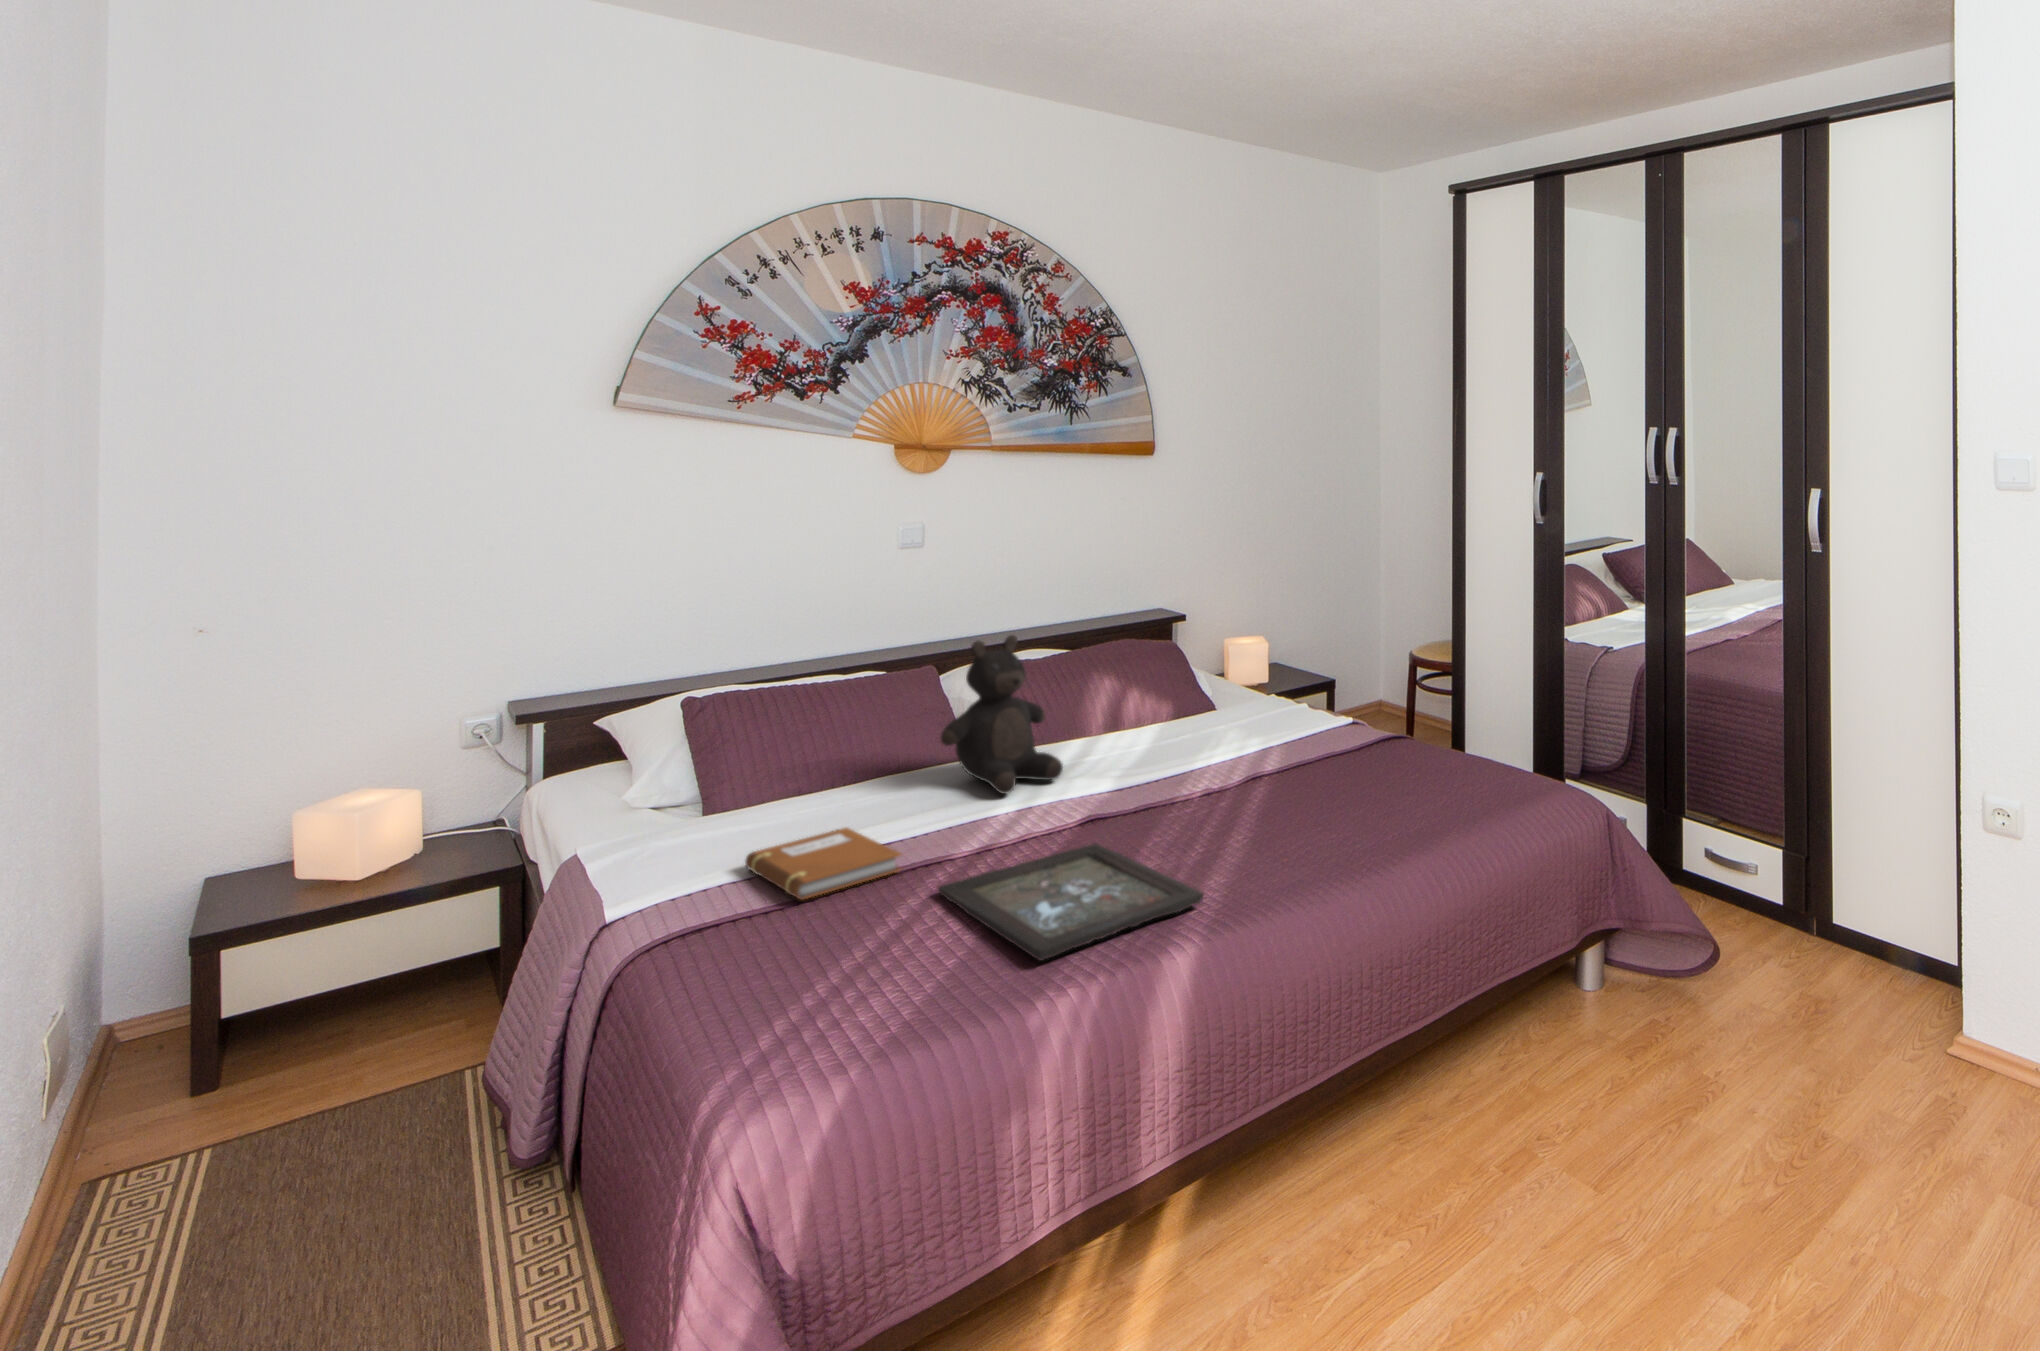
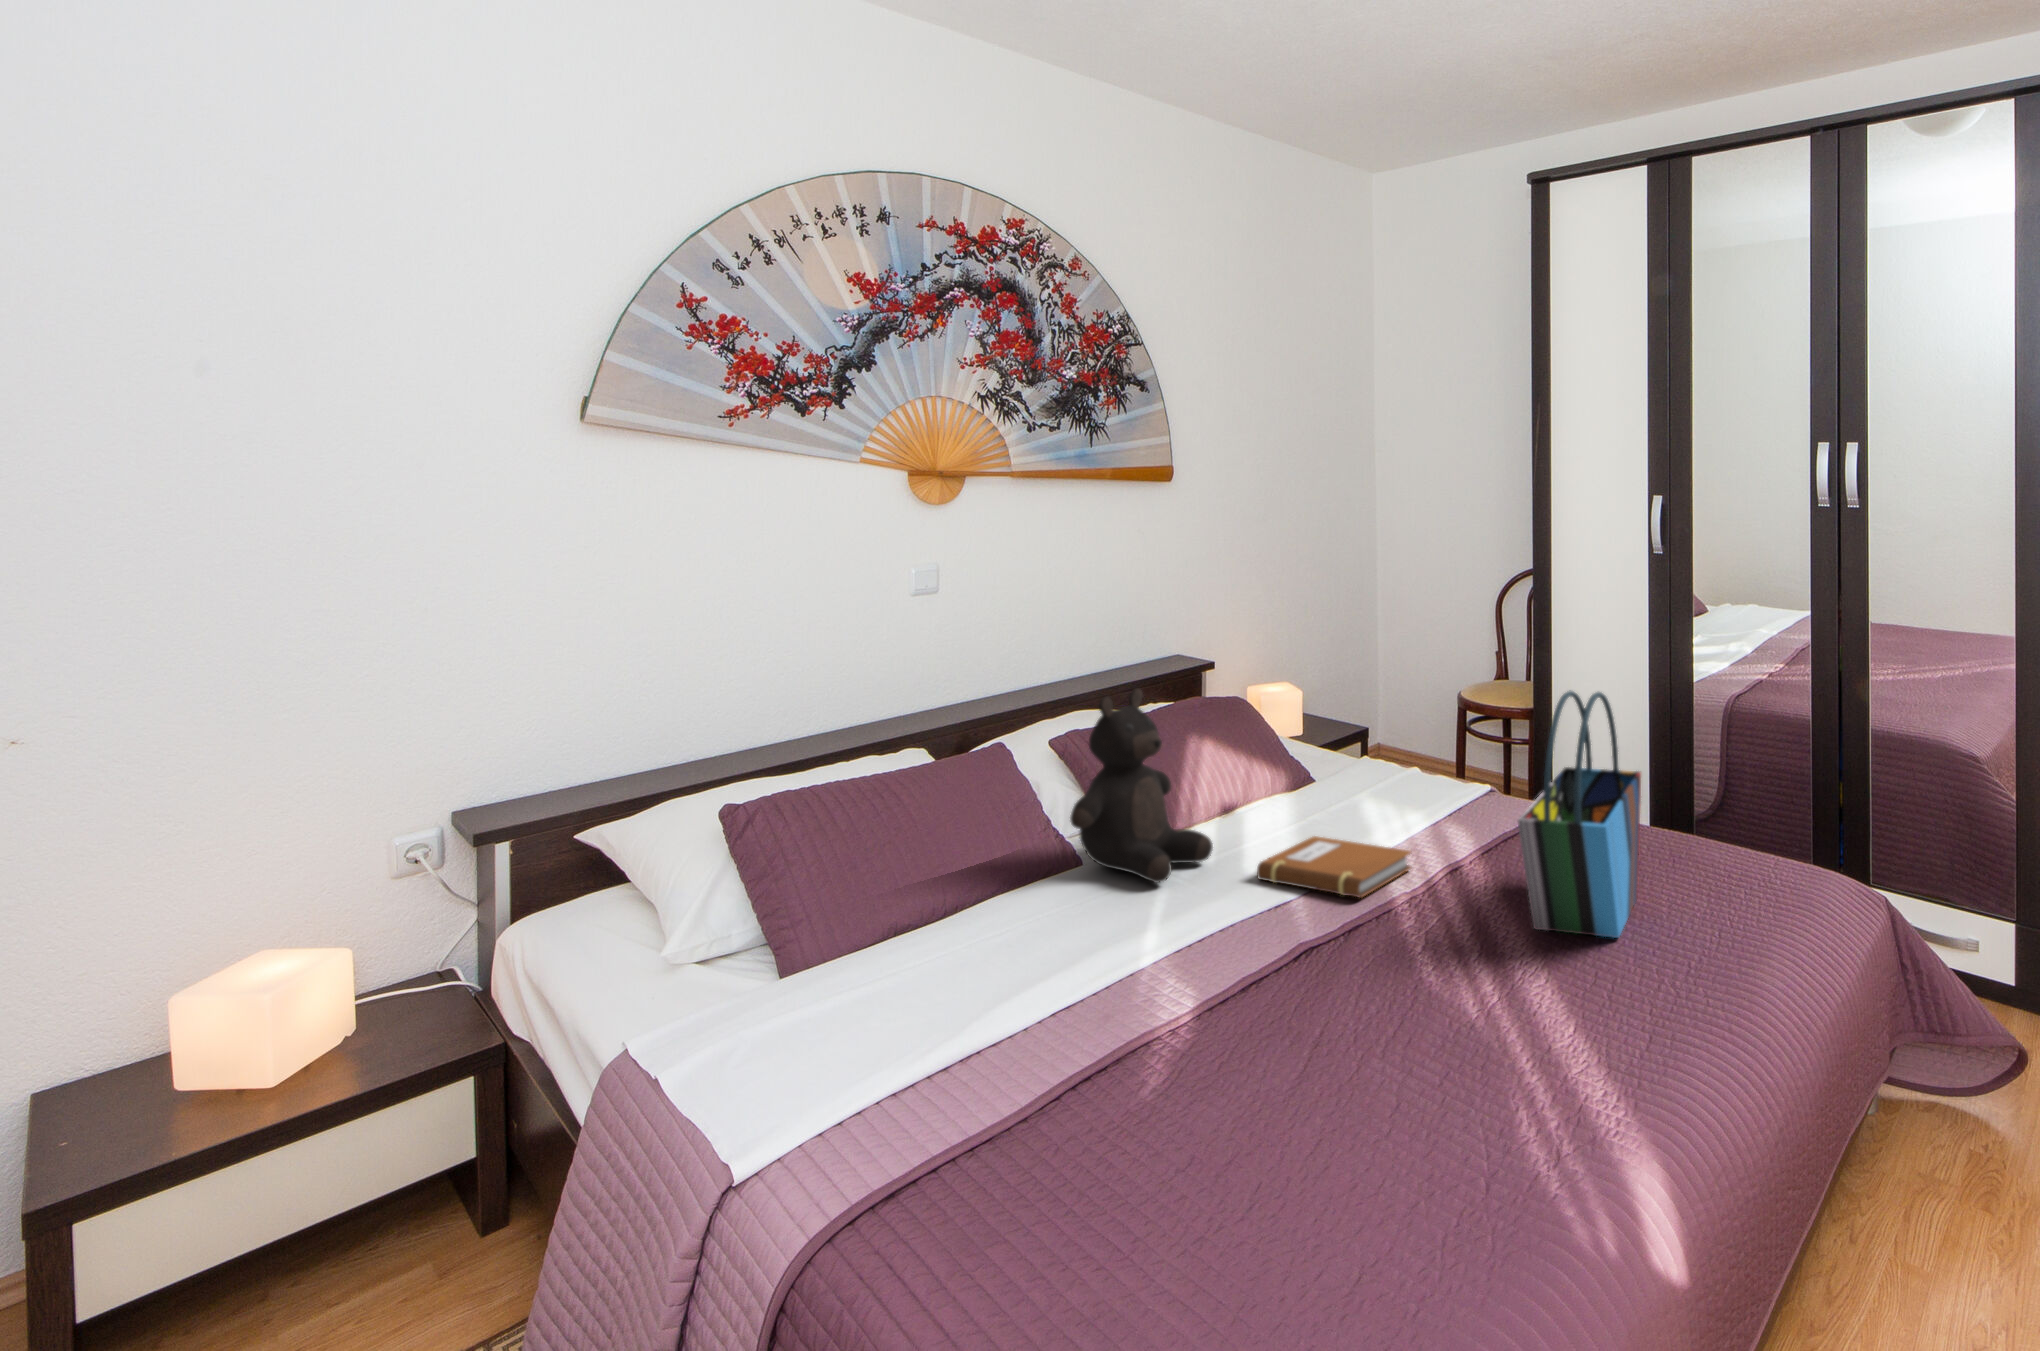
tote bag: none [1240,660,1396,871] -> present [1518,690,1641,938]
notebook: present [745,827,901,900] -> present [1257,836,1411,897]
tray: present [938,843,1204,961] -> none [1186,931,1522,1081]

